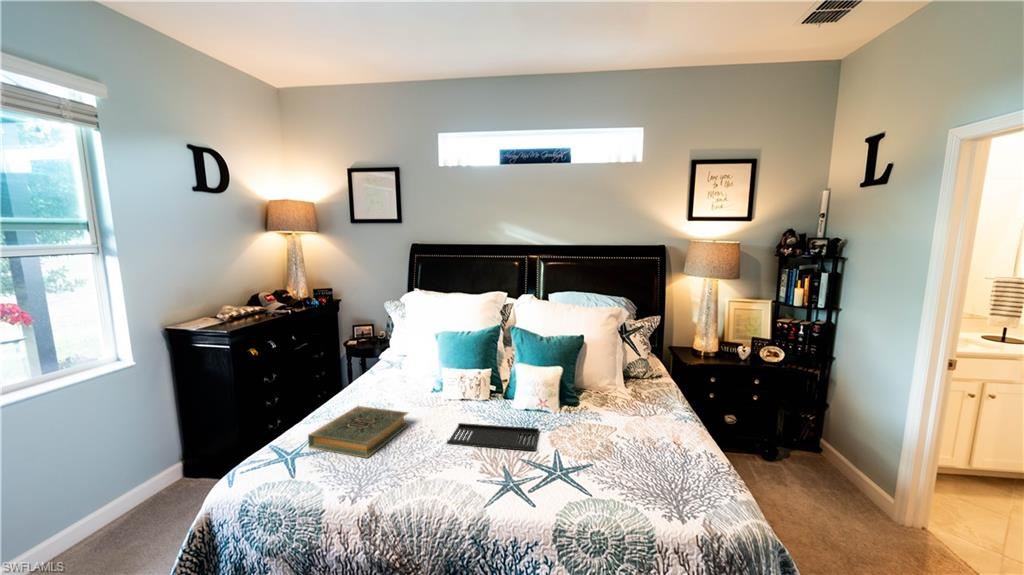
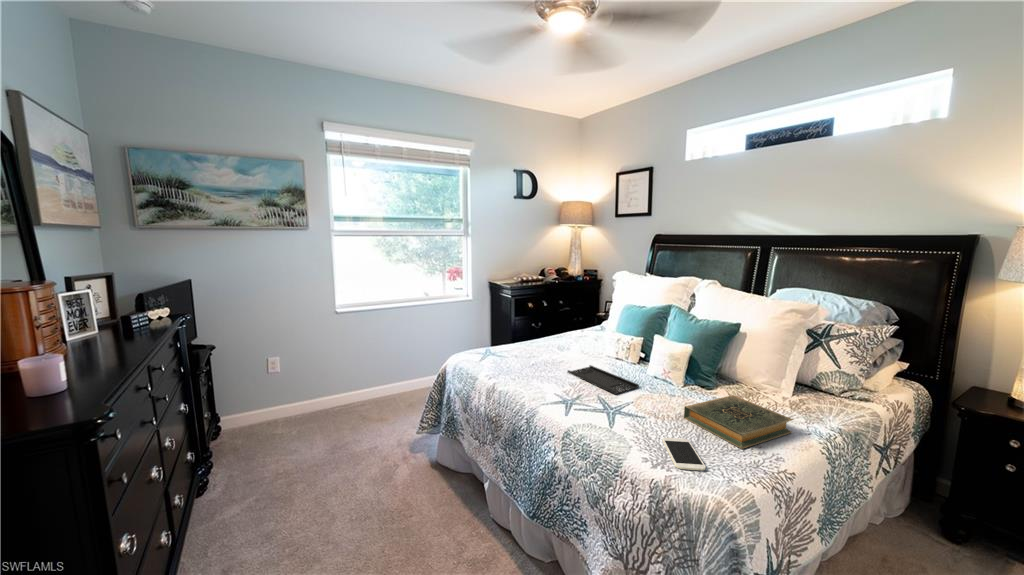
hardback book: present [308,406,409,458] -> present [684,395,794,449]
smartphone: none [641,472,707,508] -> present [663,438,705,470]

